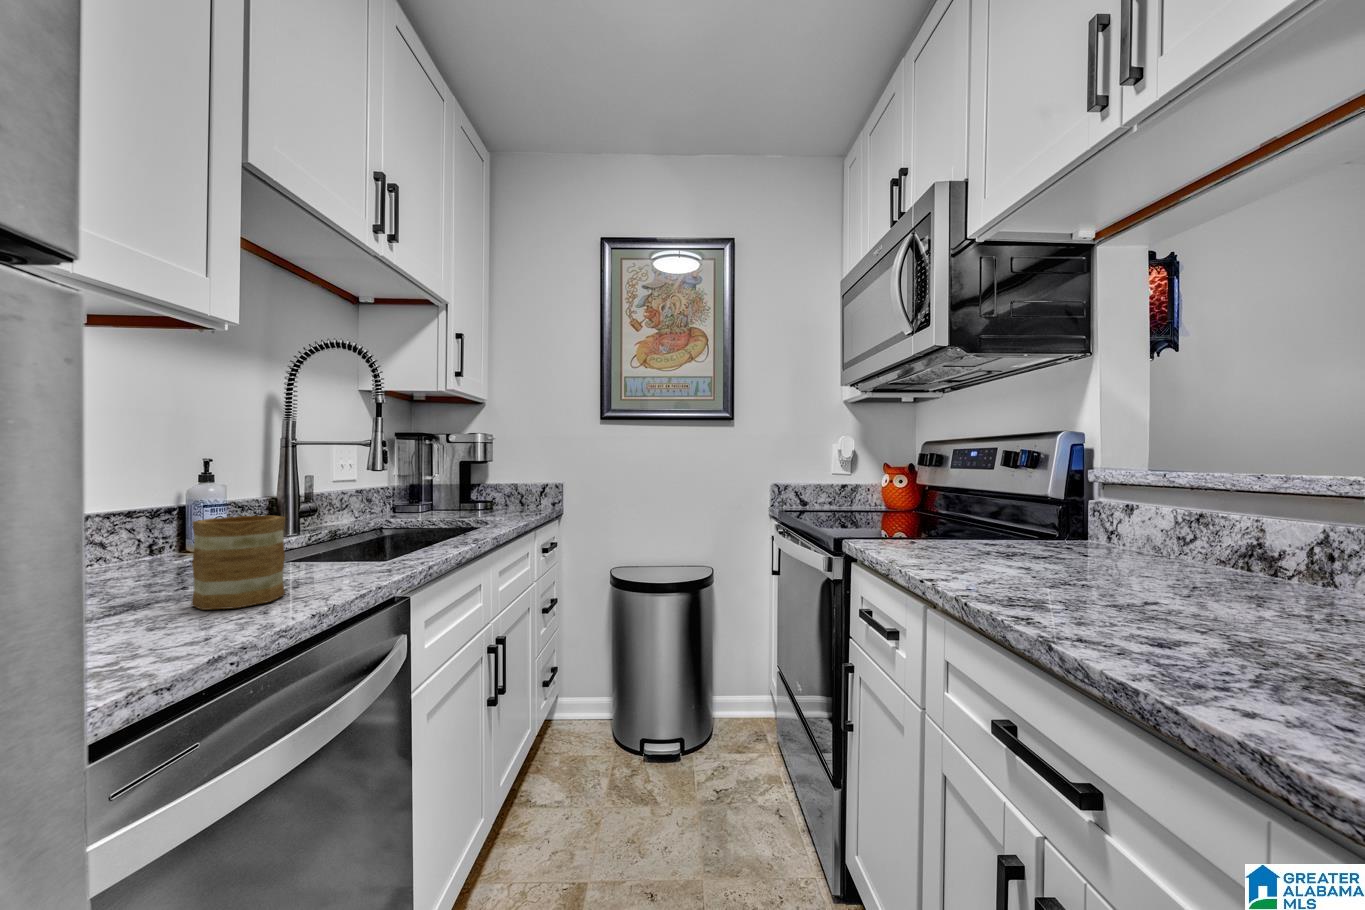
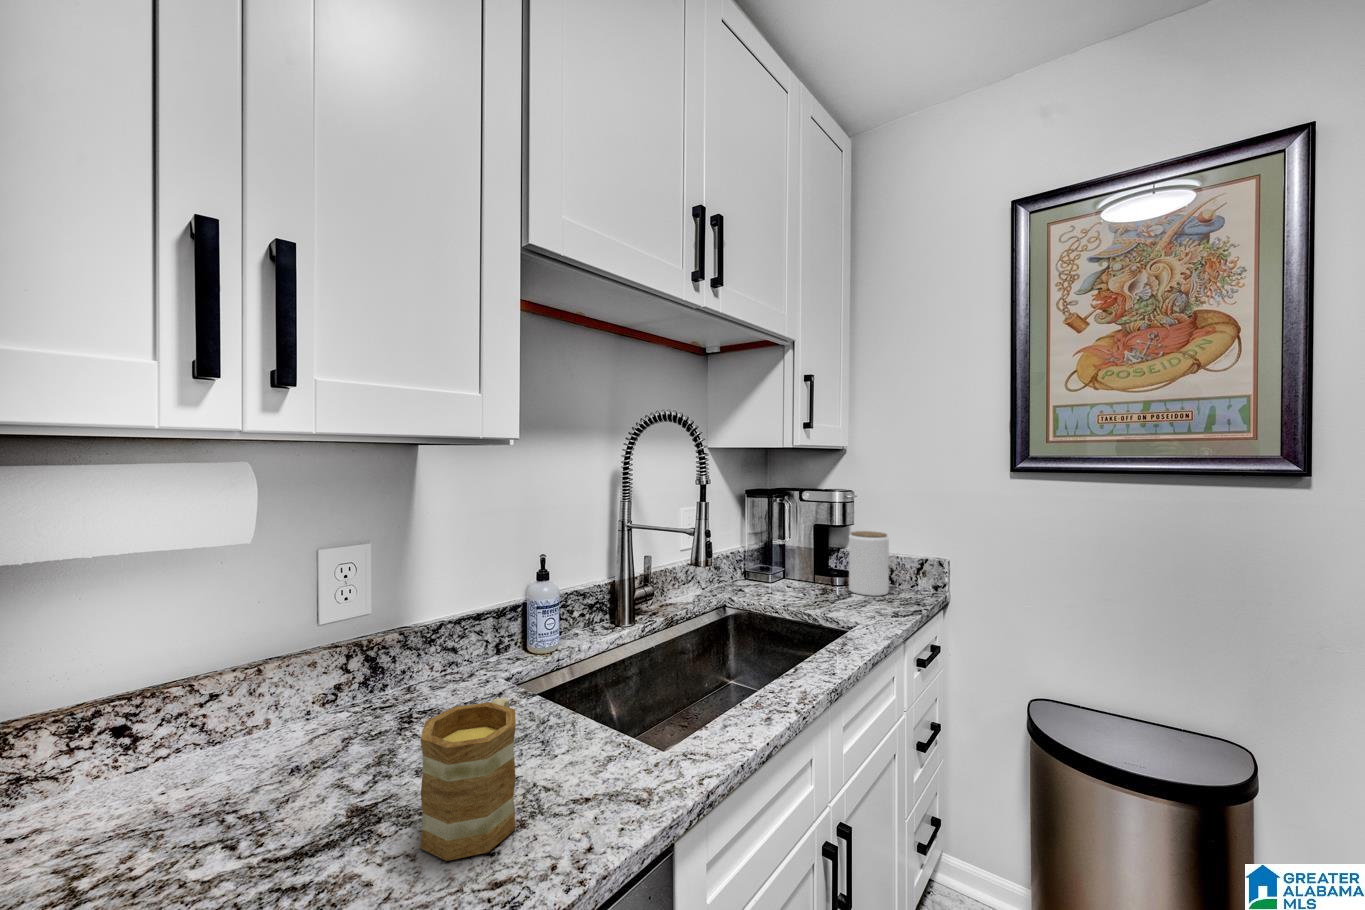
jar: none [489,466,519,512] -> present [849,531,889,596]

